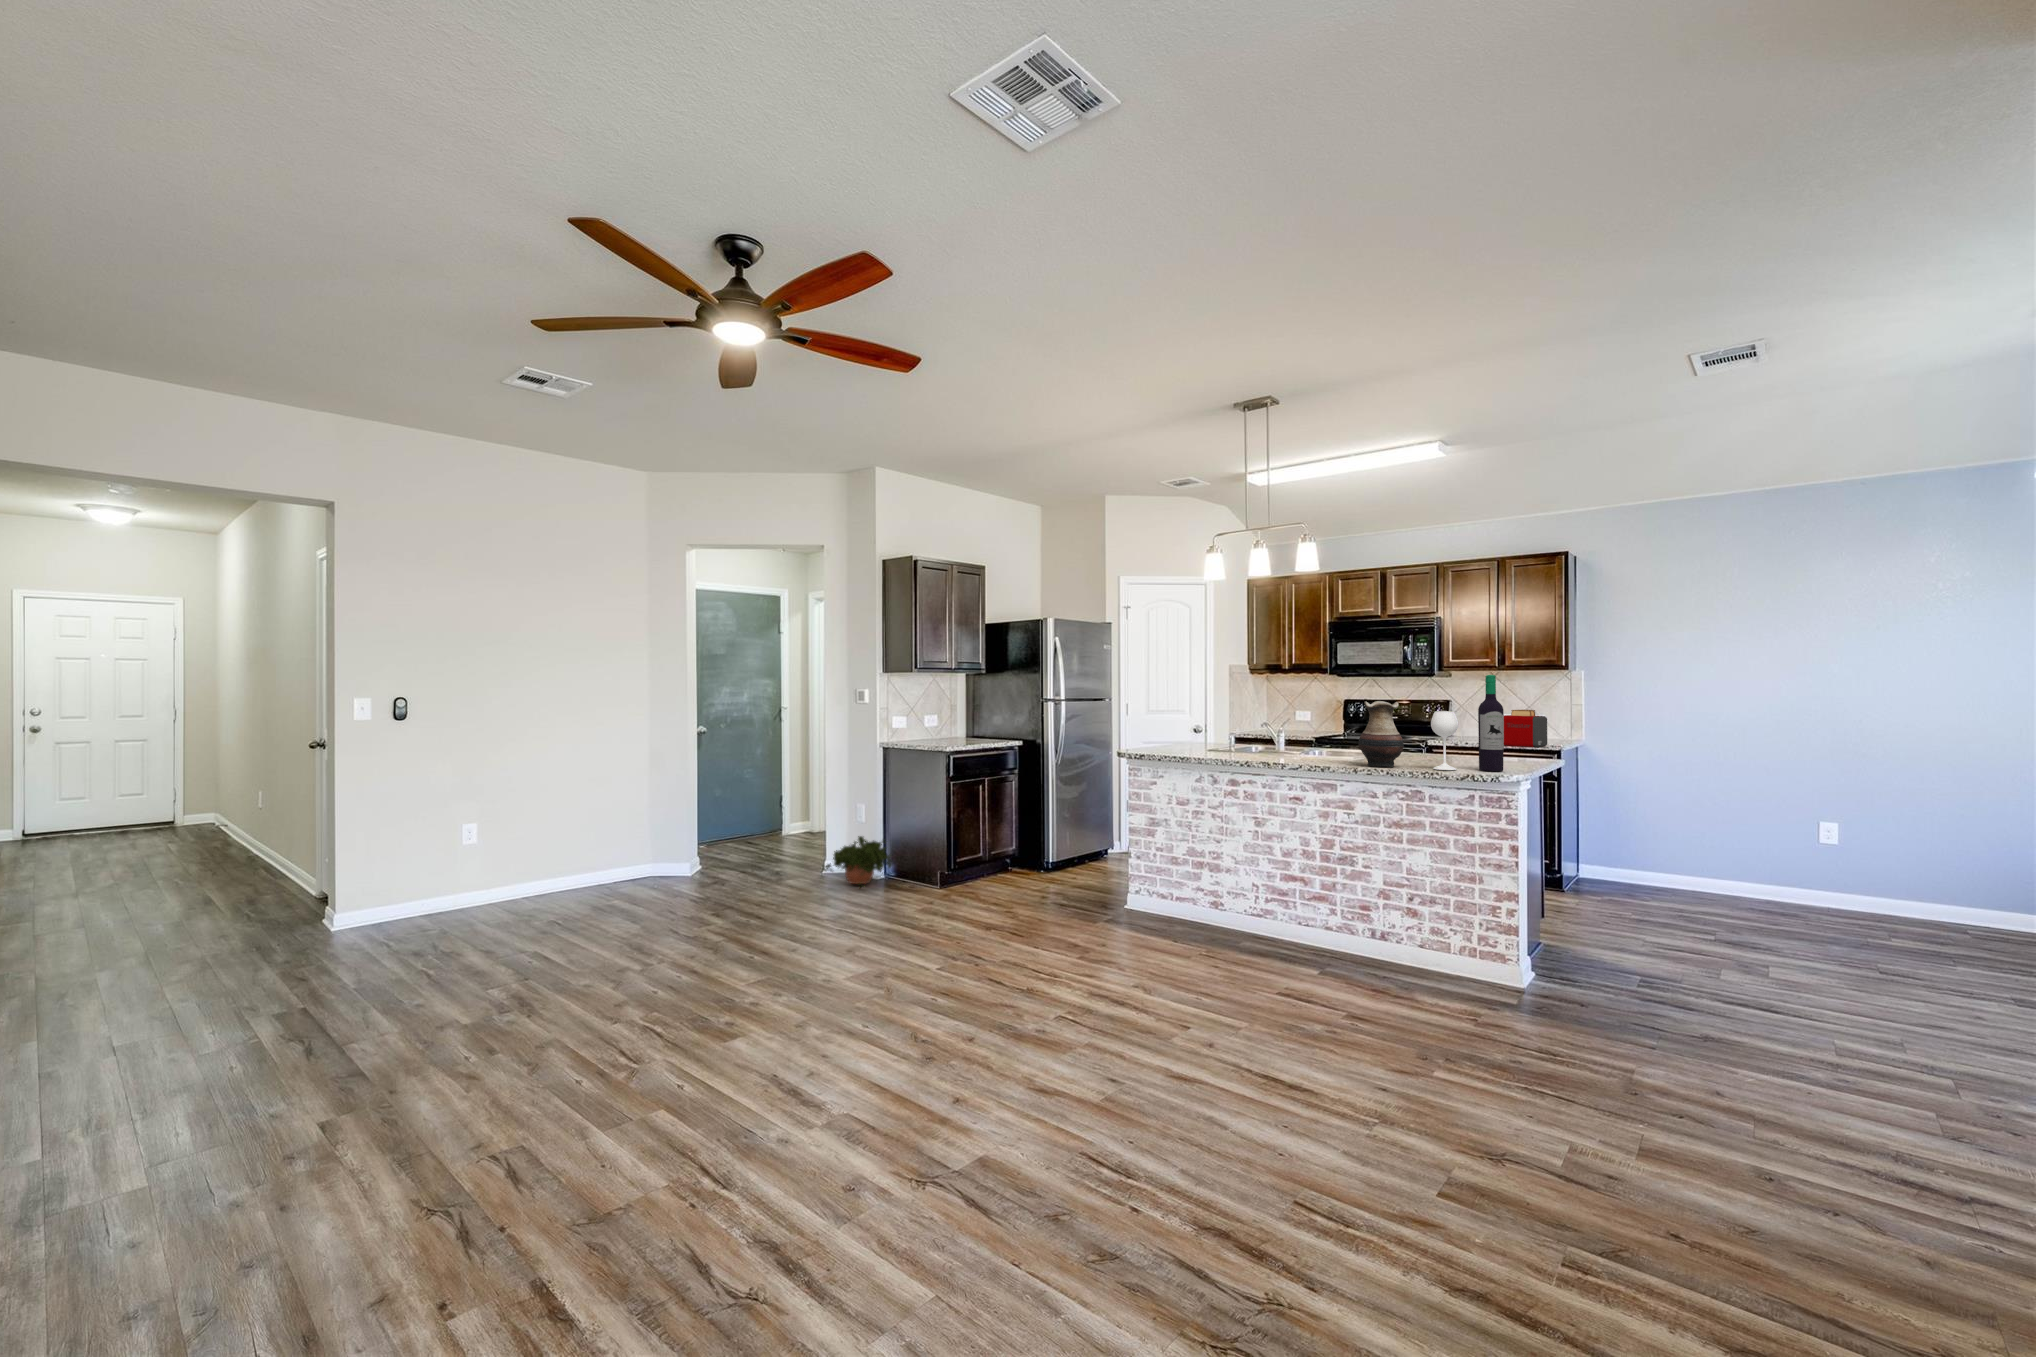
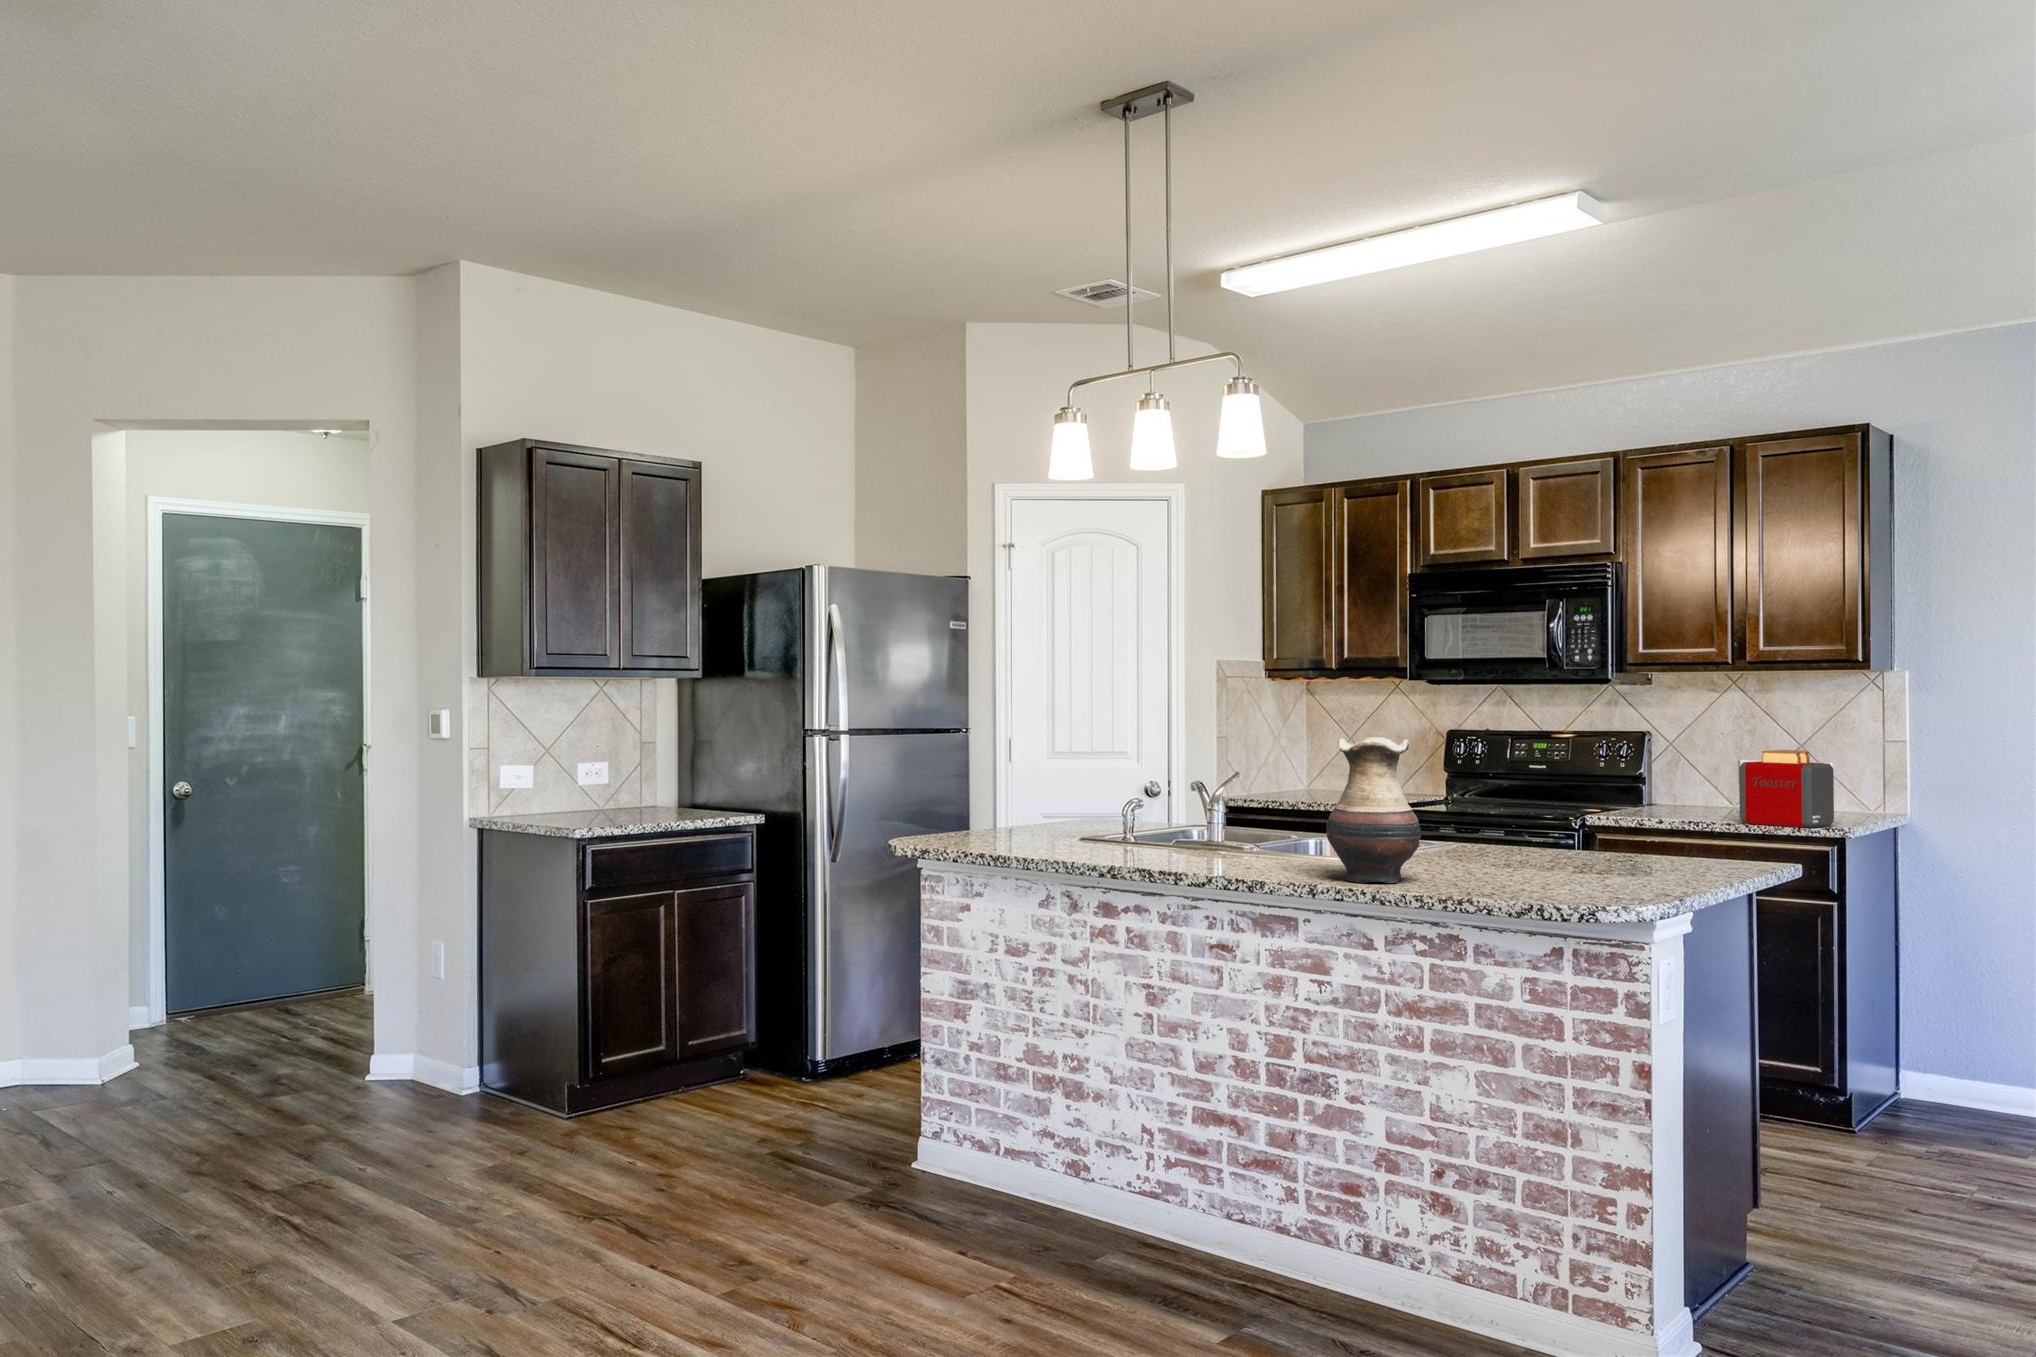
wine bottle: present [1431,675,1504,771] -> none [1469,679,1624,895]
potted plant: present [823,836,892,884] -> none [326,1006,487,1120]

